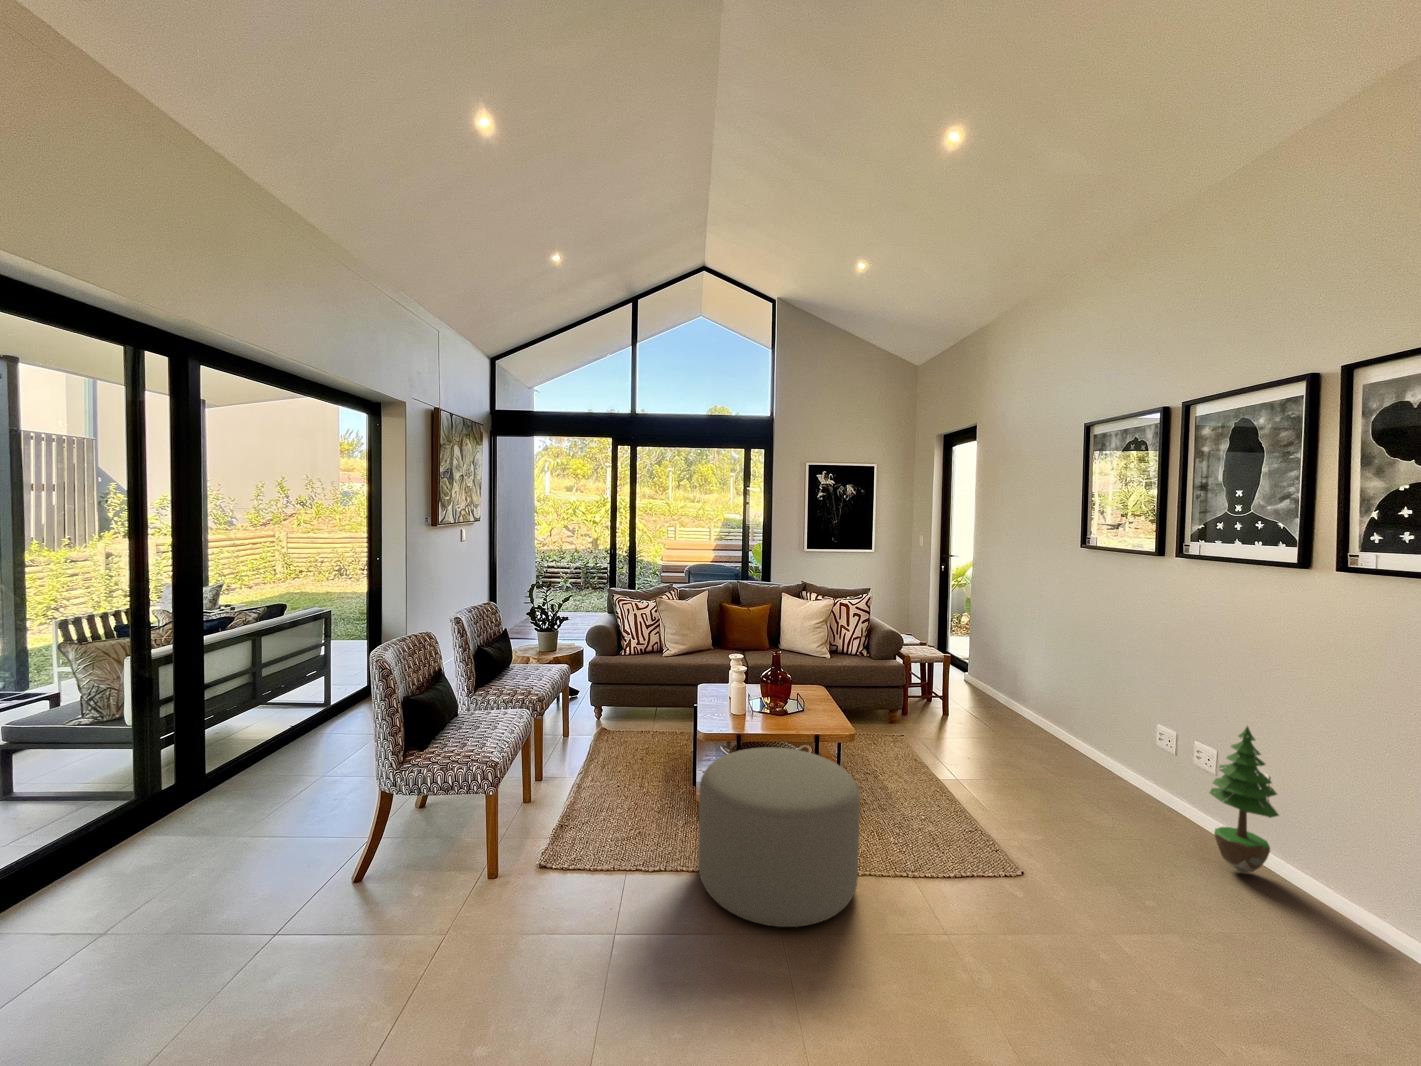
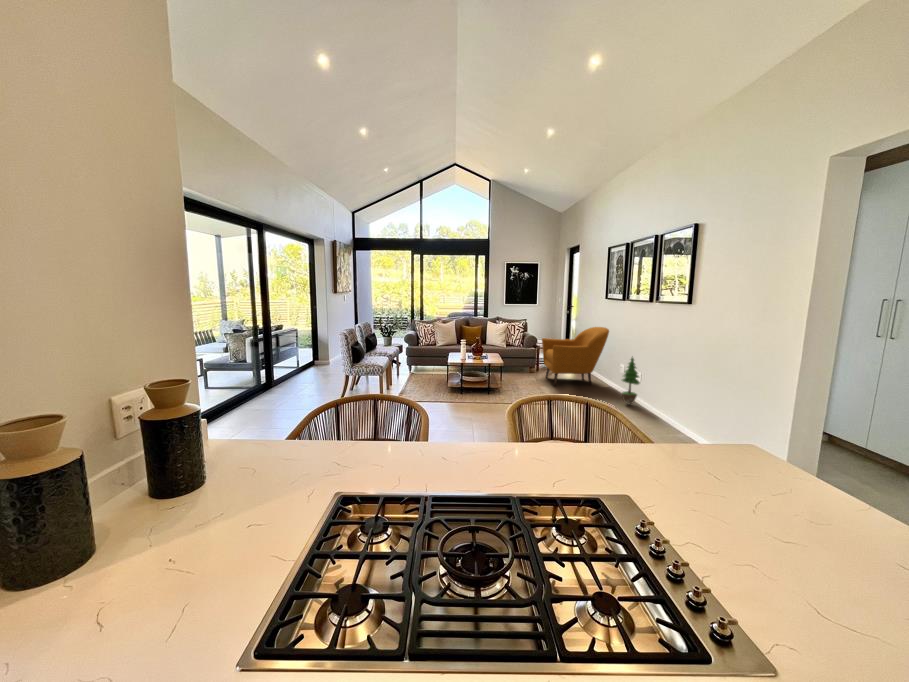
armchair: none [922,617,1113,778] -> present [542,327,609,386]
ottoman: present [698,747,860,927] -> none [447,366,499,411]

